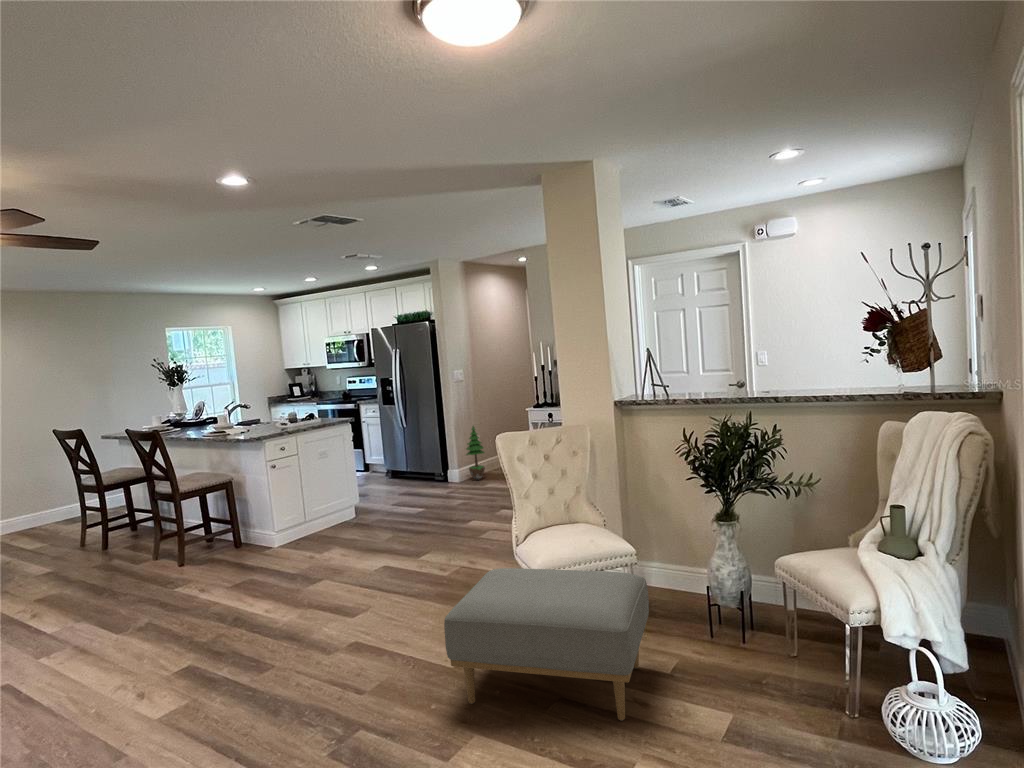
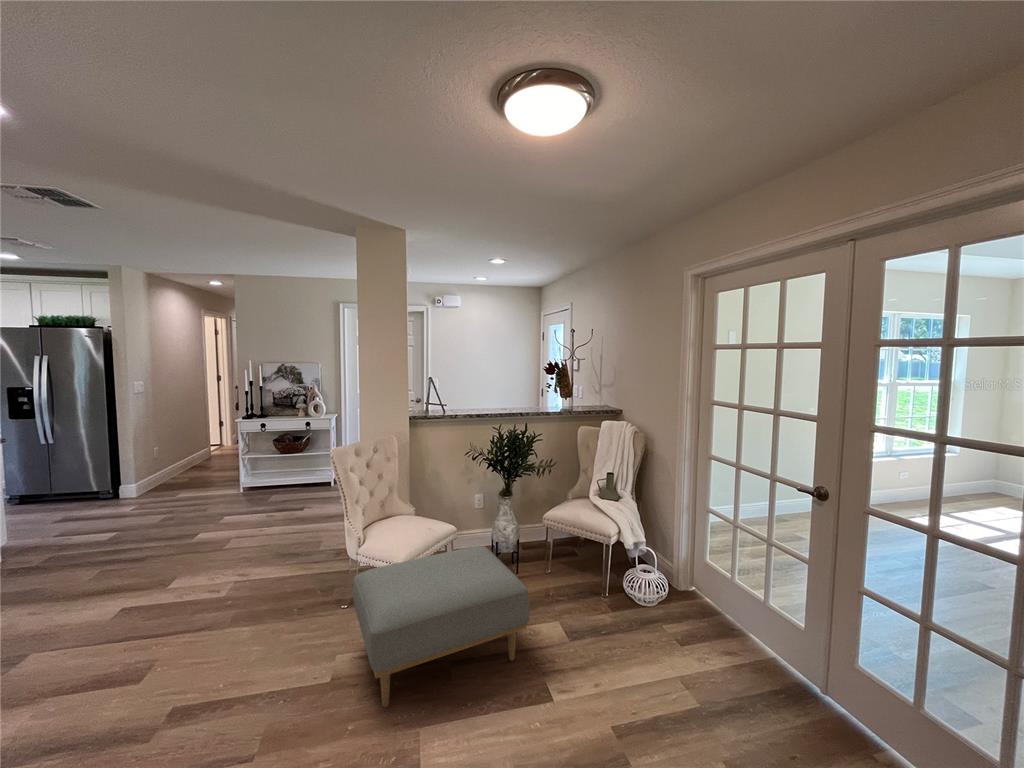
potted tree: present [466,426,485,480] -> none [145,437,171,492]

